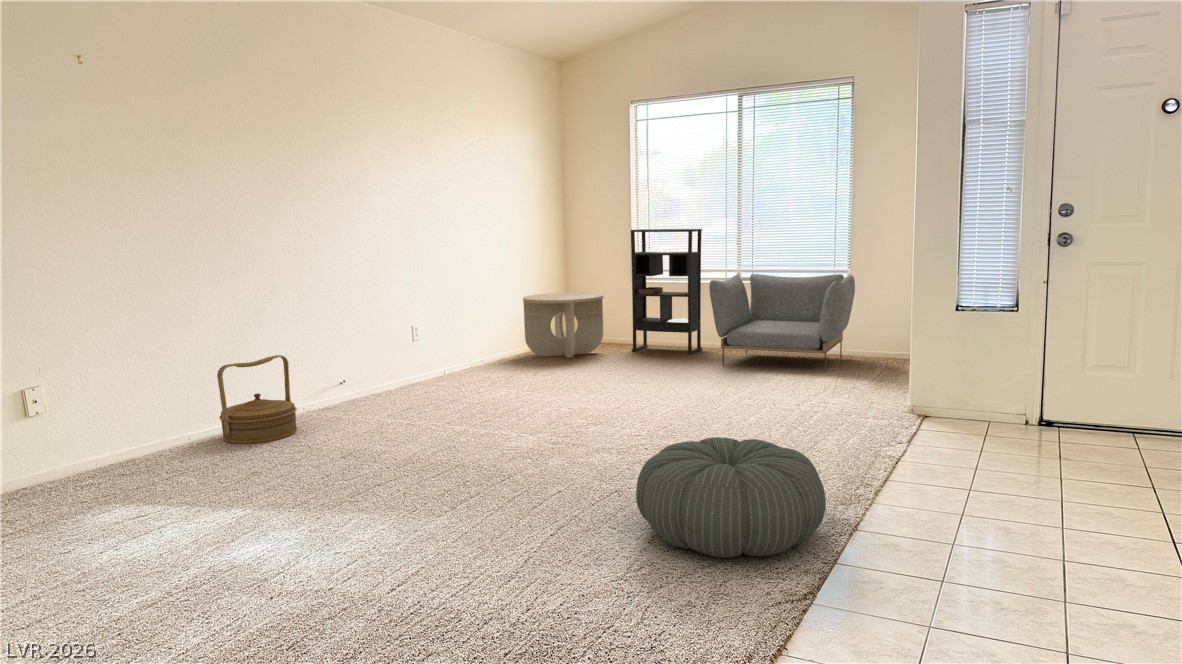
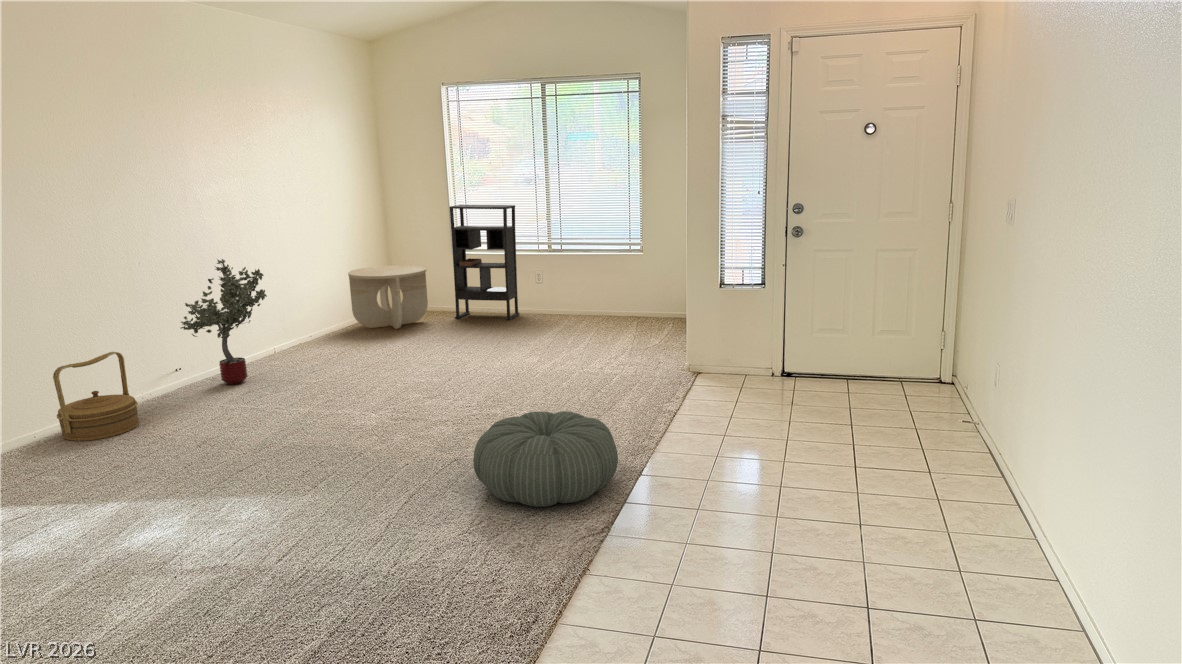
potted tree: none [347,269,436,401] -> present [181,259,267,385]
armchair: present [709,274,855,372] -> none [524,246,648,334]

